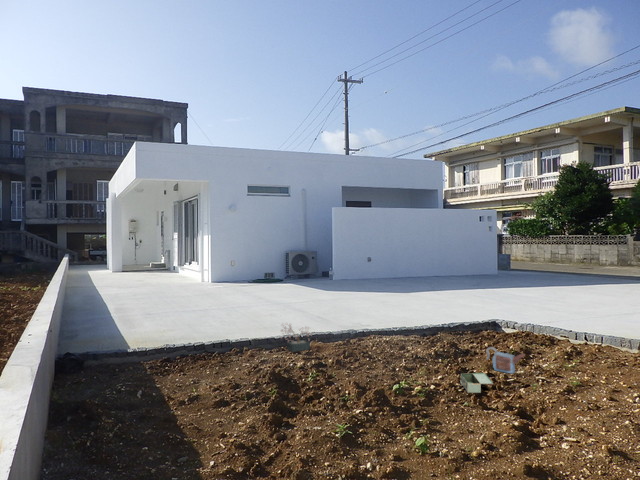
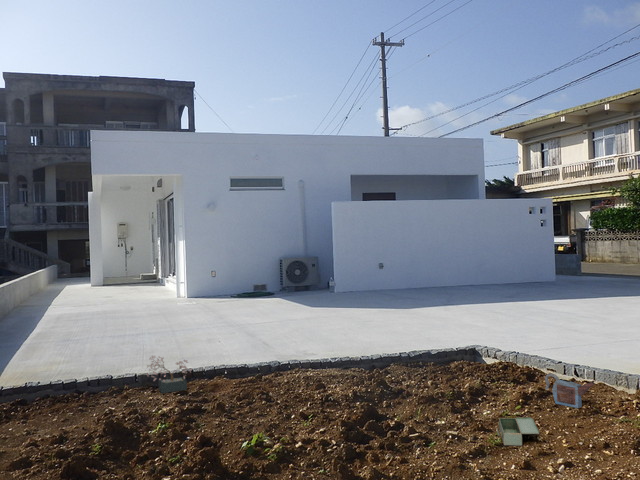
watering can: present [486,347,525,373] -> present [545,373,594,408]
toolbox: present [460,373,493,393] -> present [497,417,539,446]

